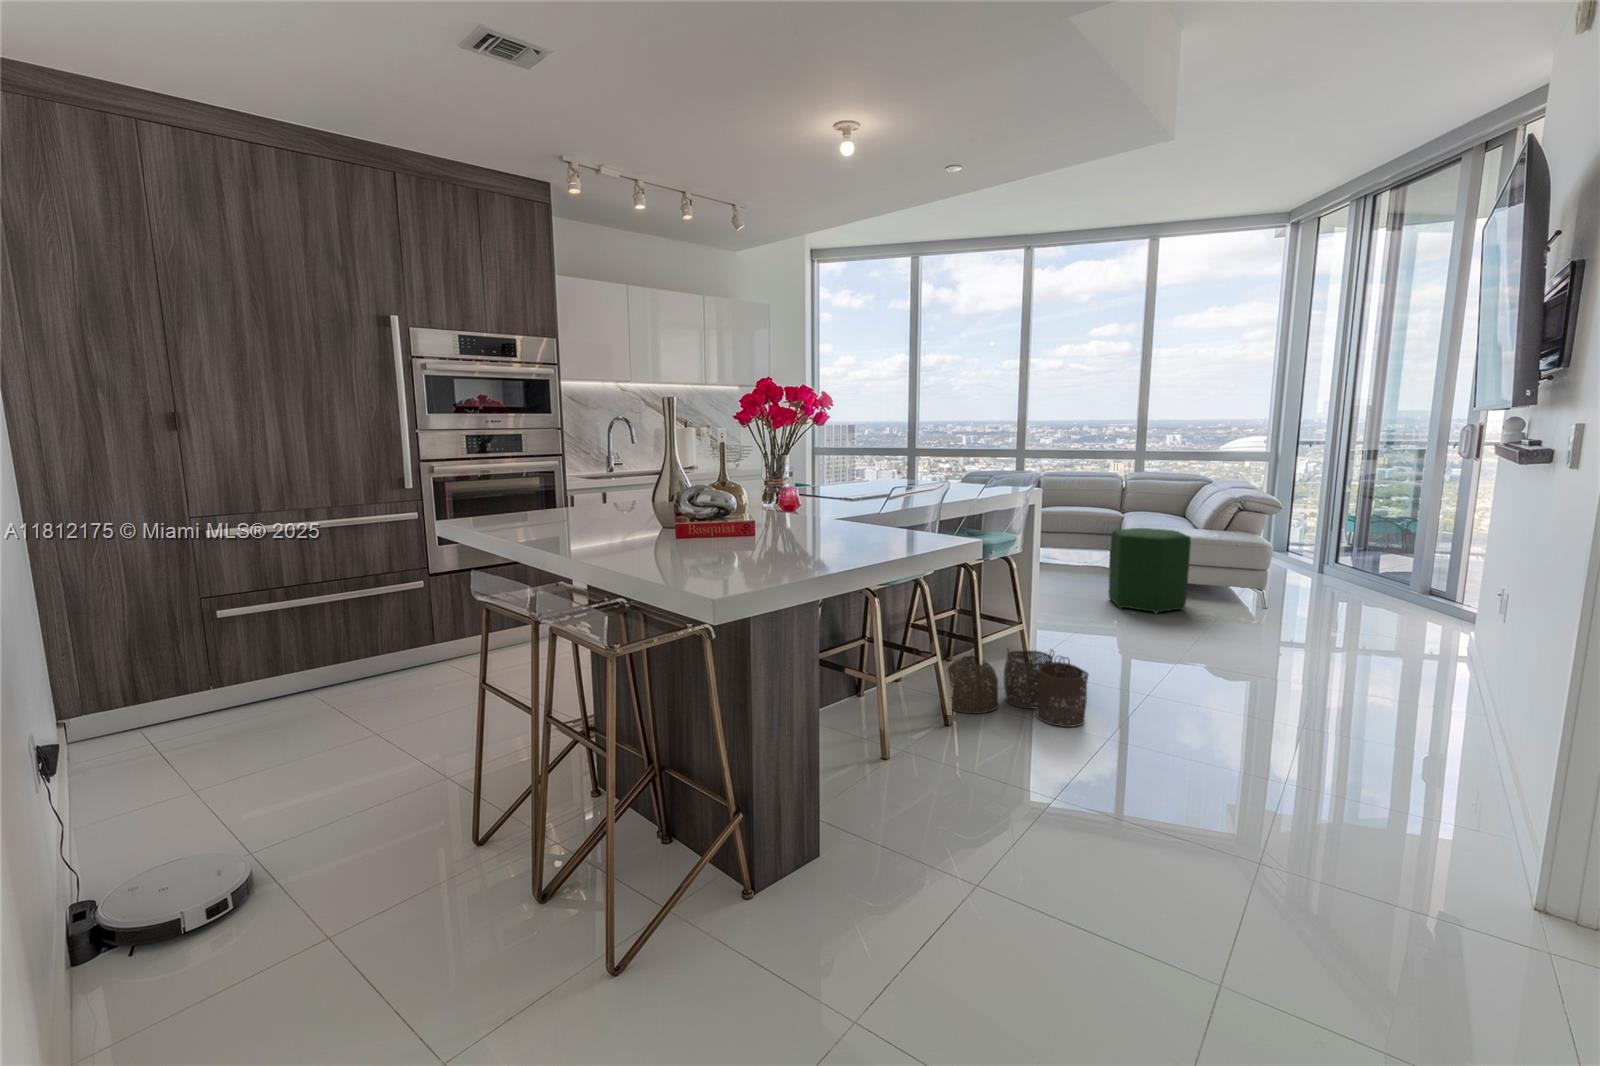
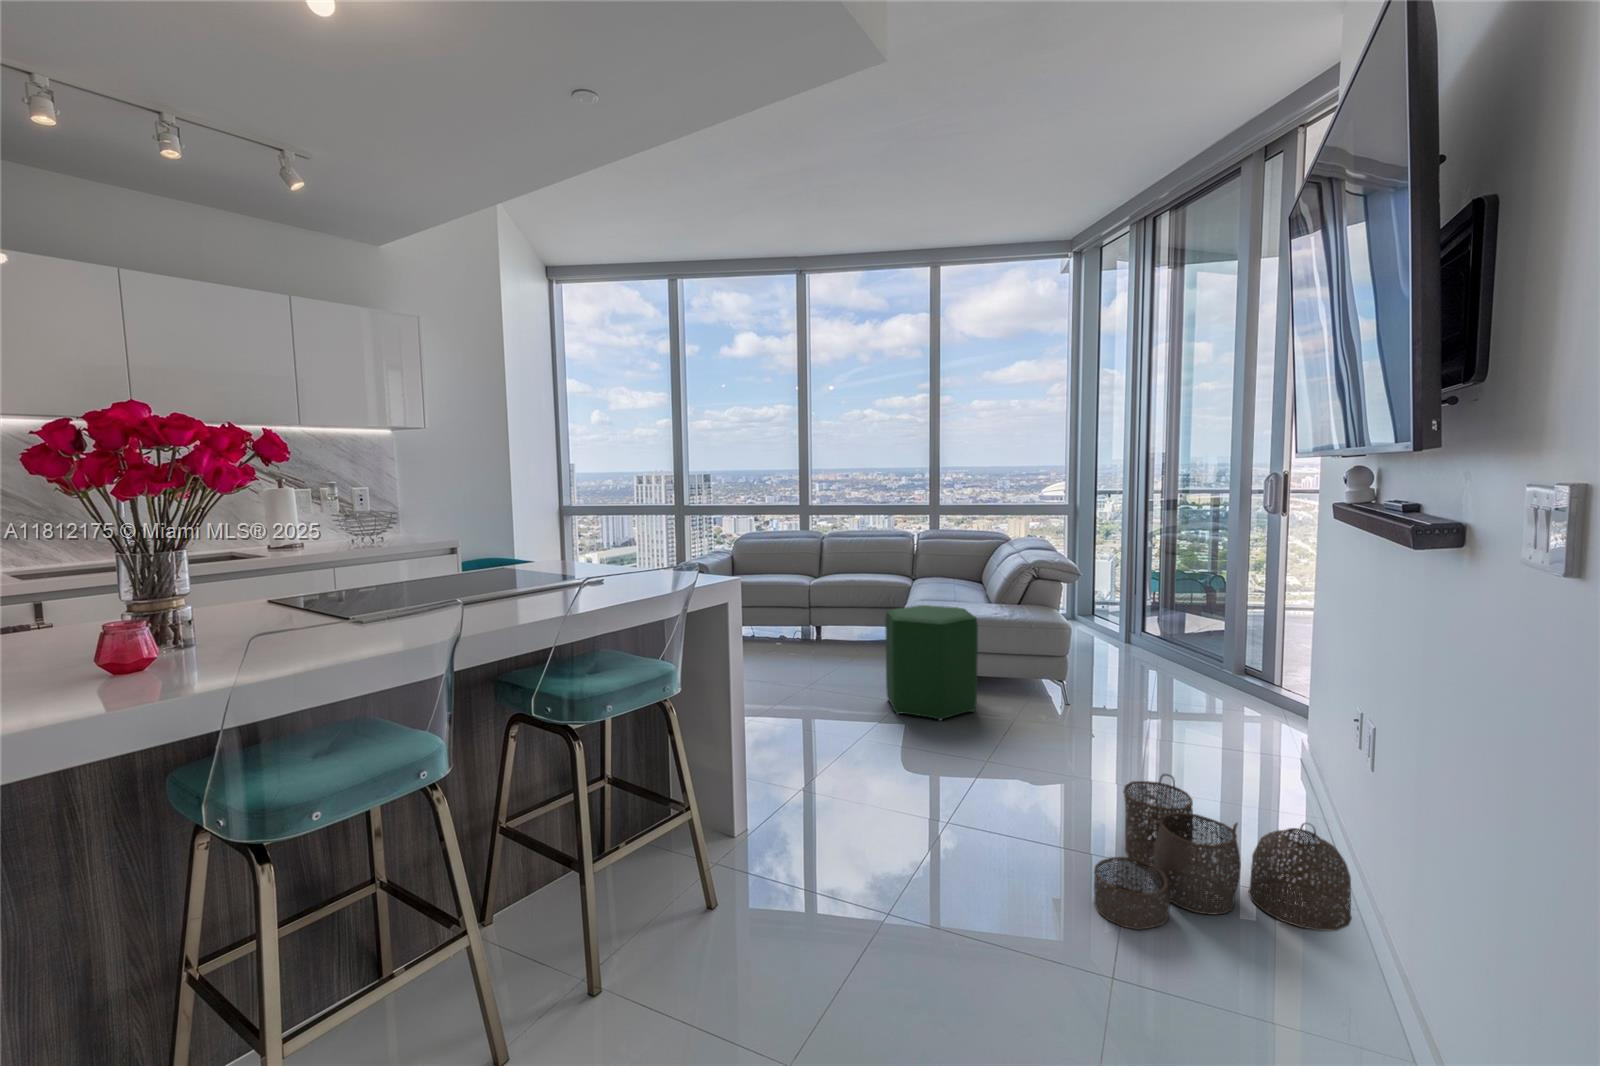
woven basket: present [948,648,1088,727] -> present [1094,774,1352,931]

